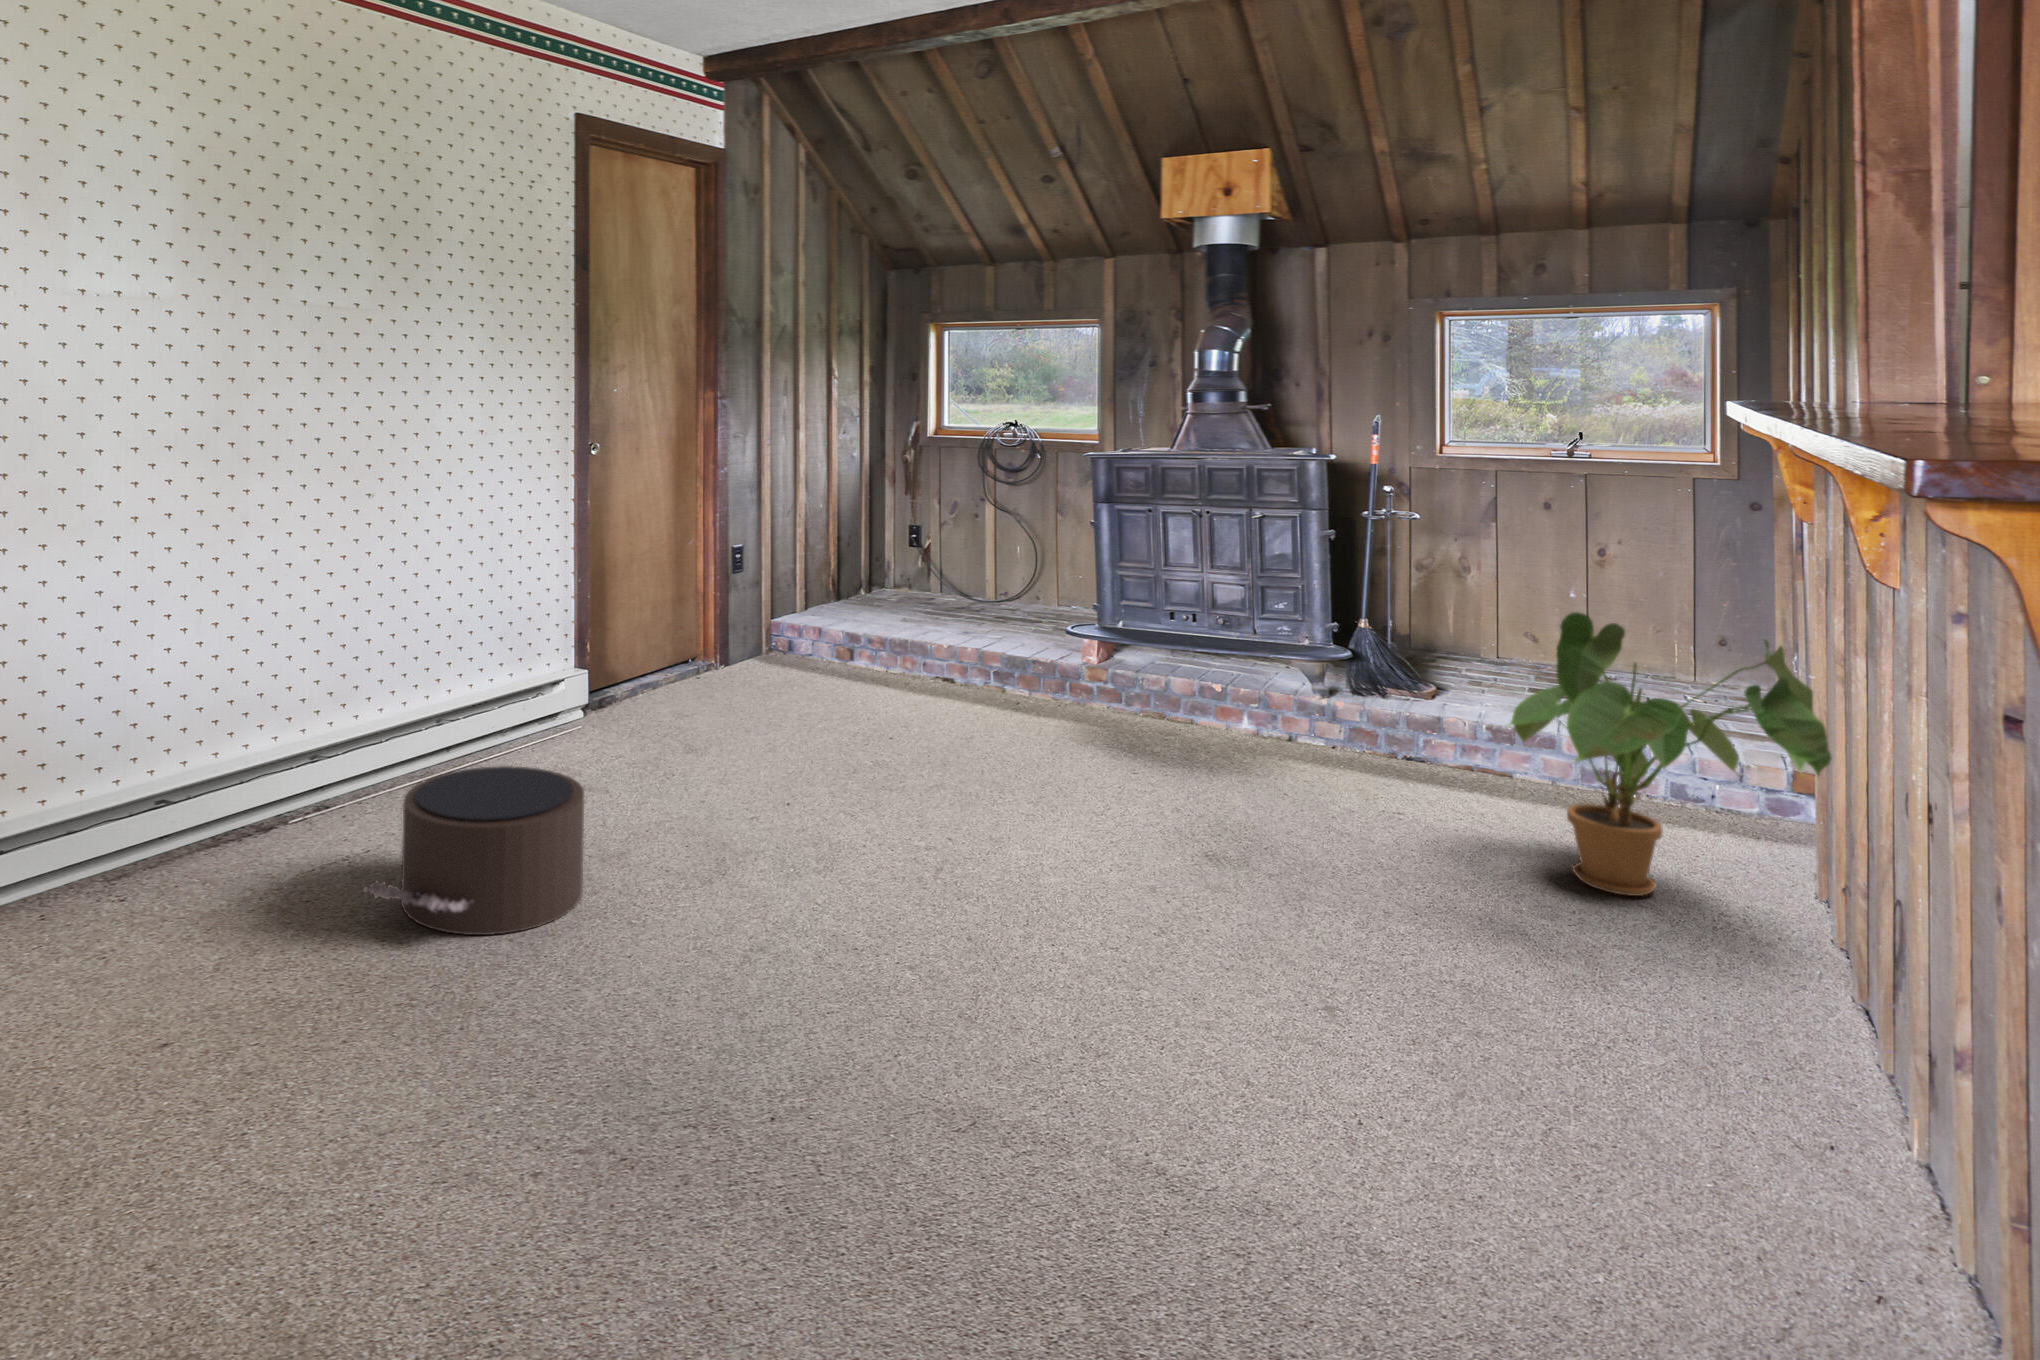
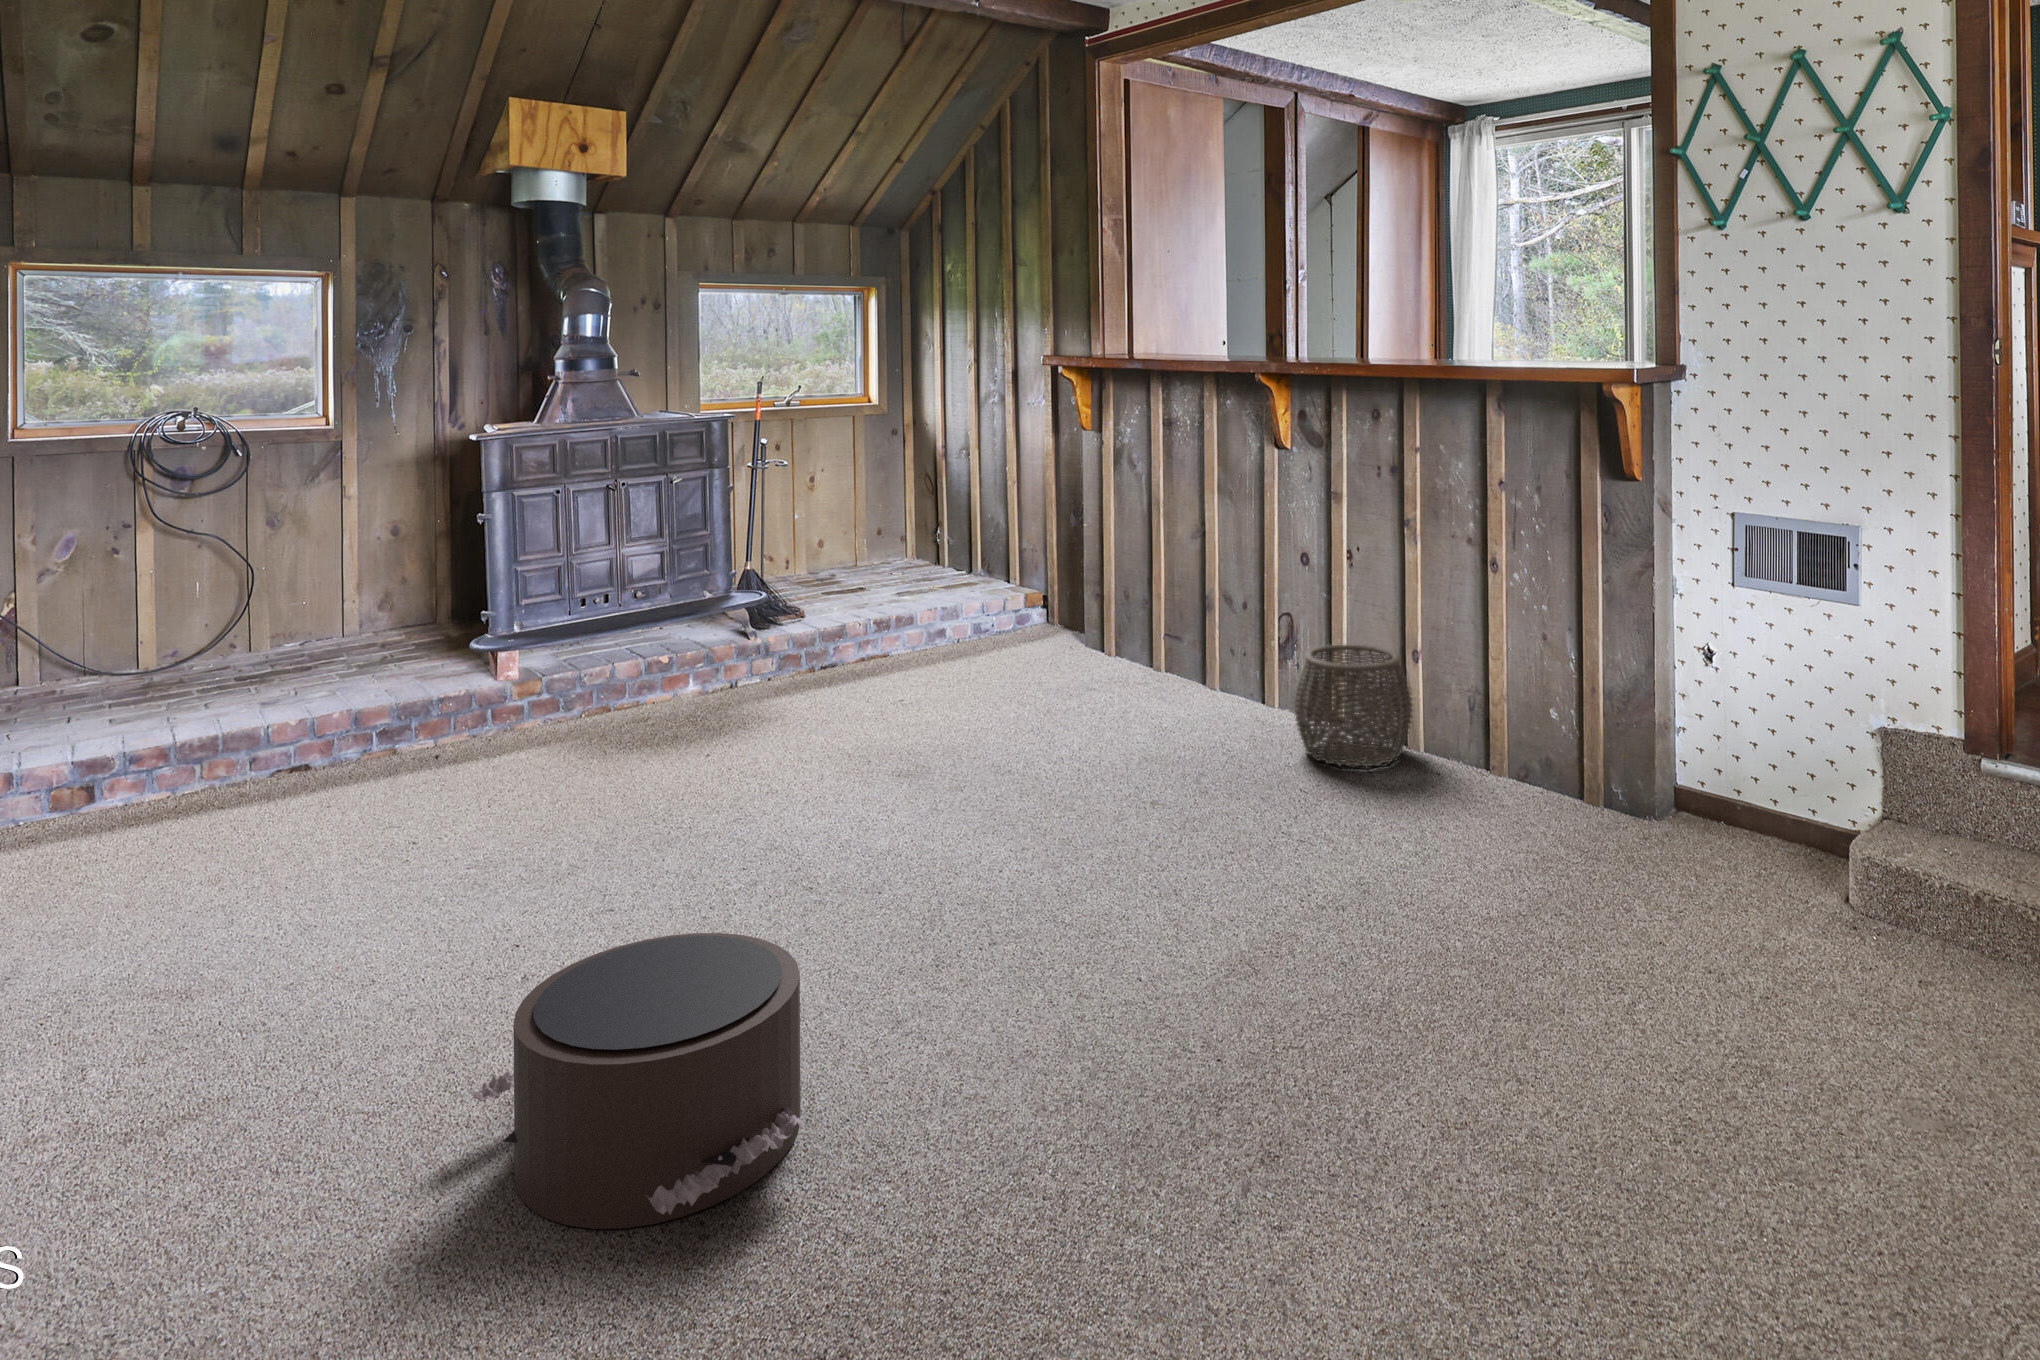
house plant: present [1510,612,1832,896] -> none [972,506,1177,691]
woven basket: none [1613,943,1921,1249] -> present [1294,645,1412,767]

